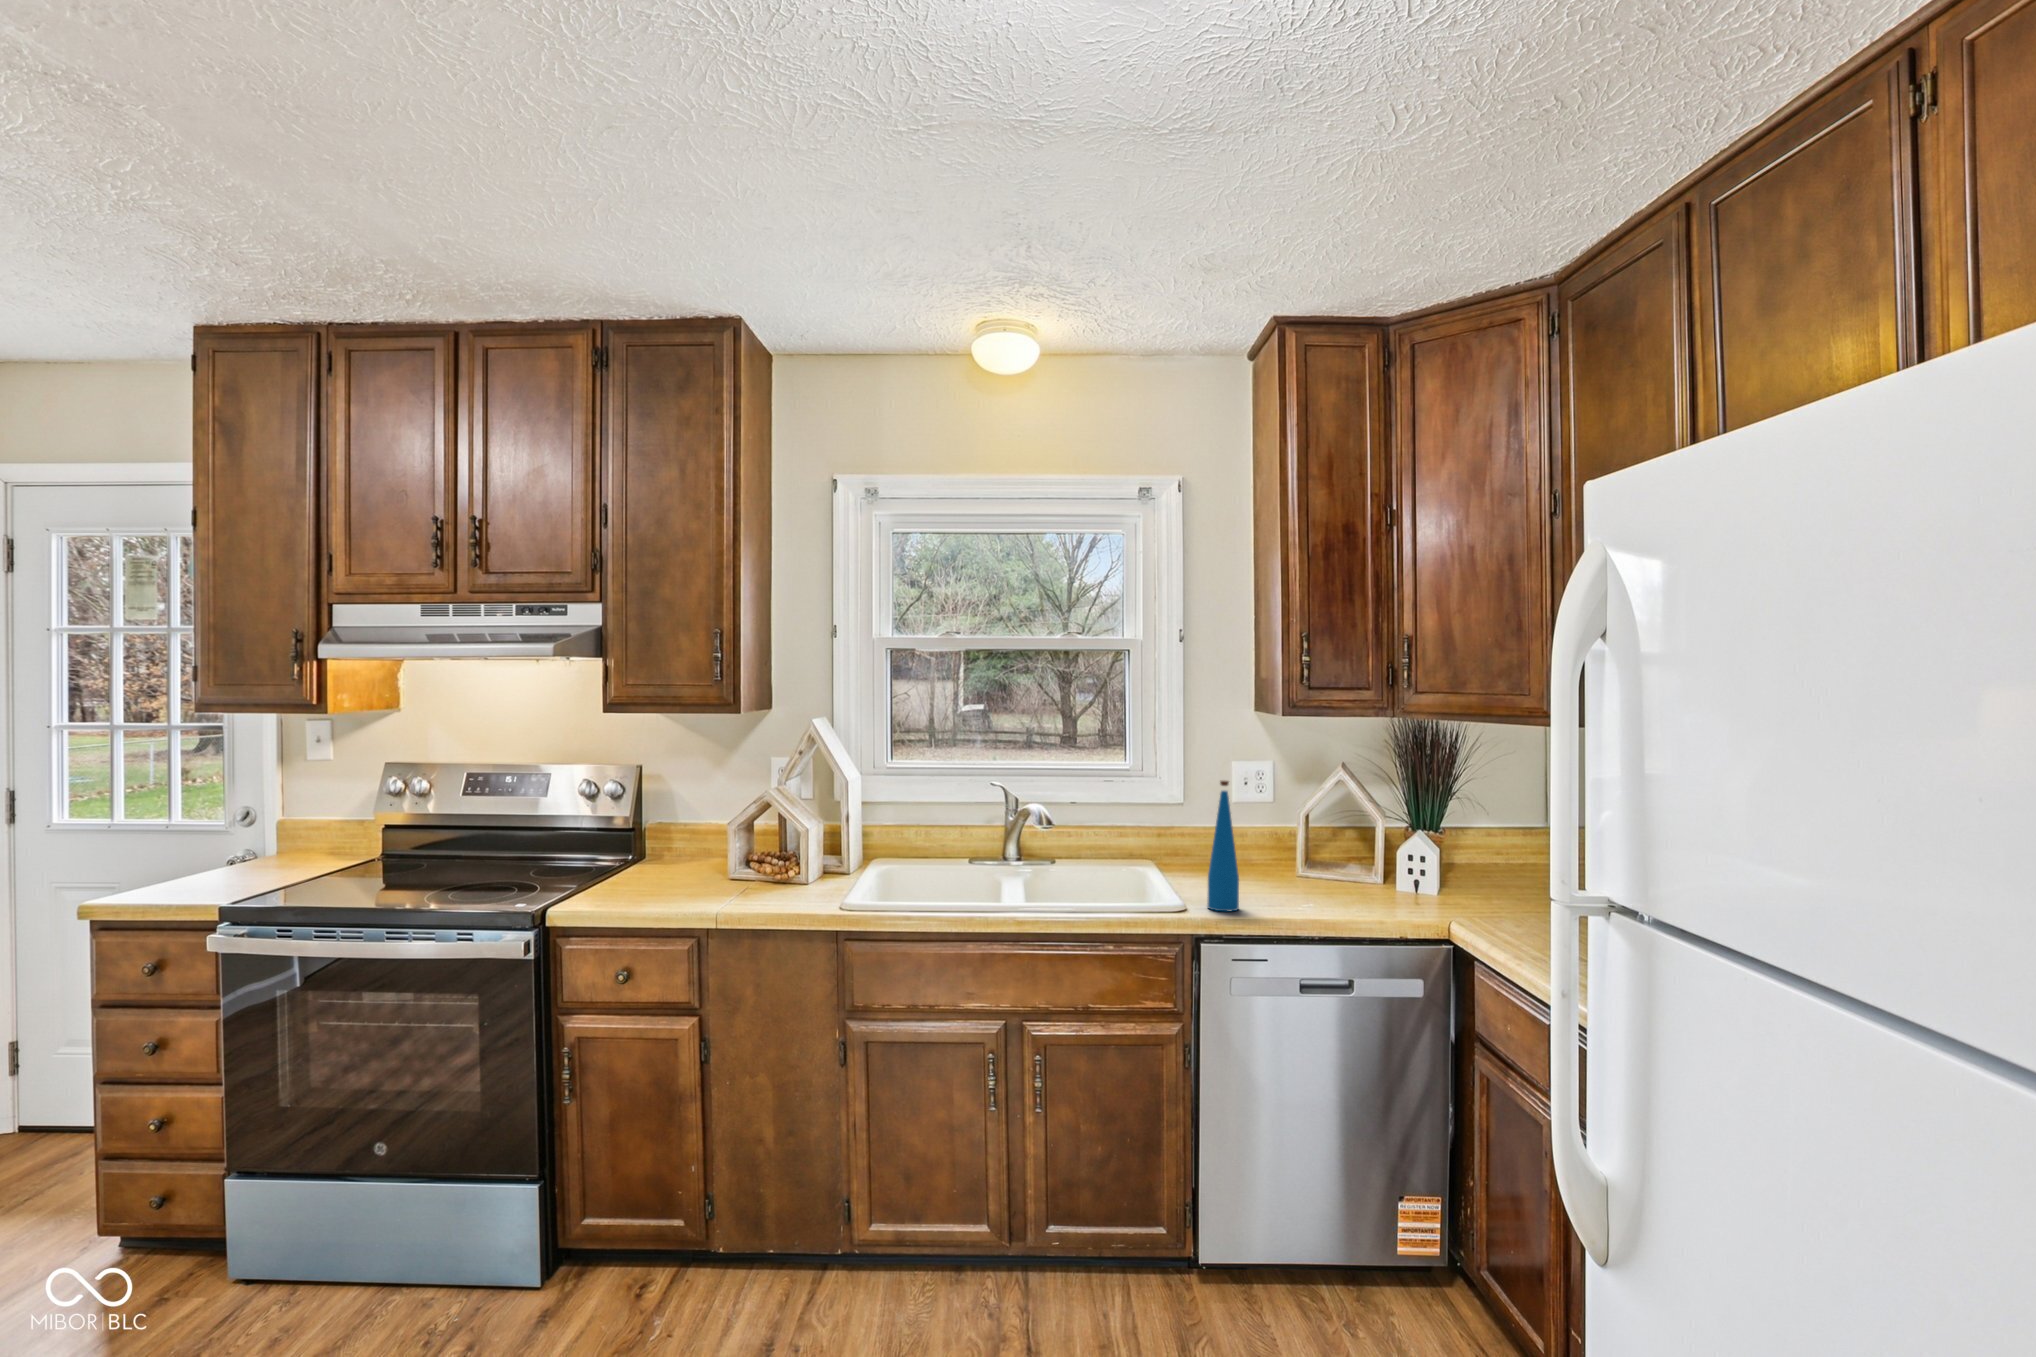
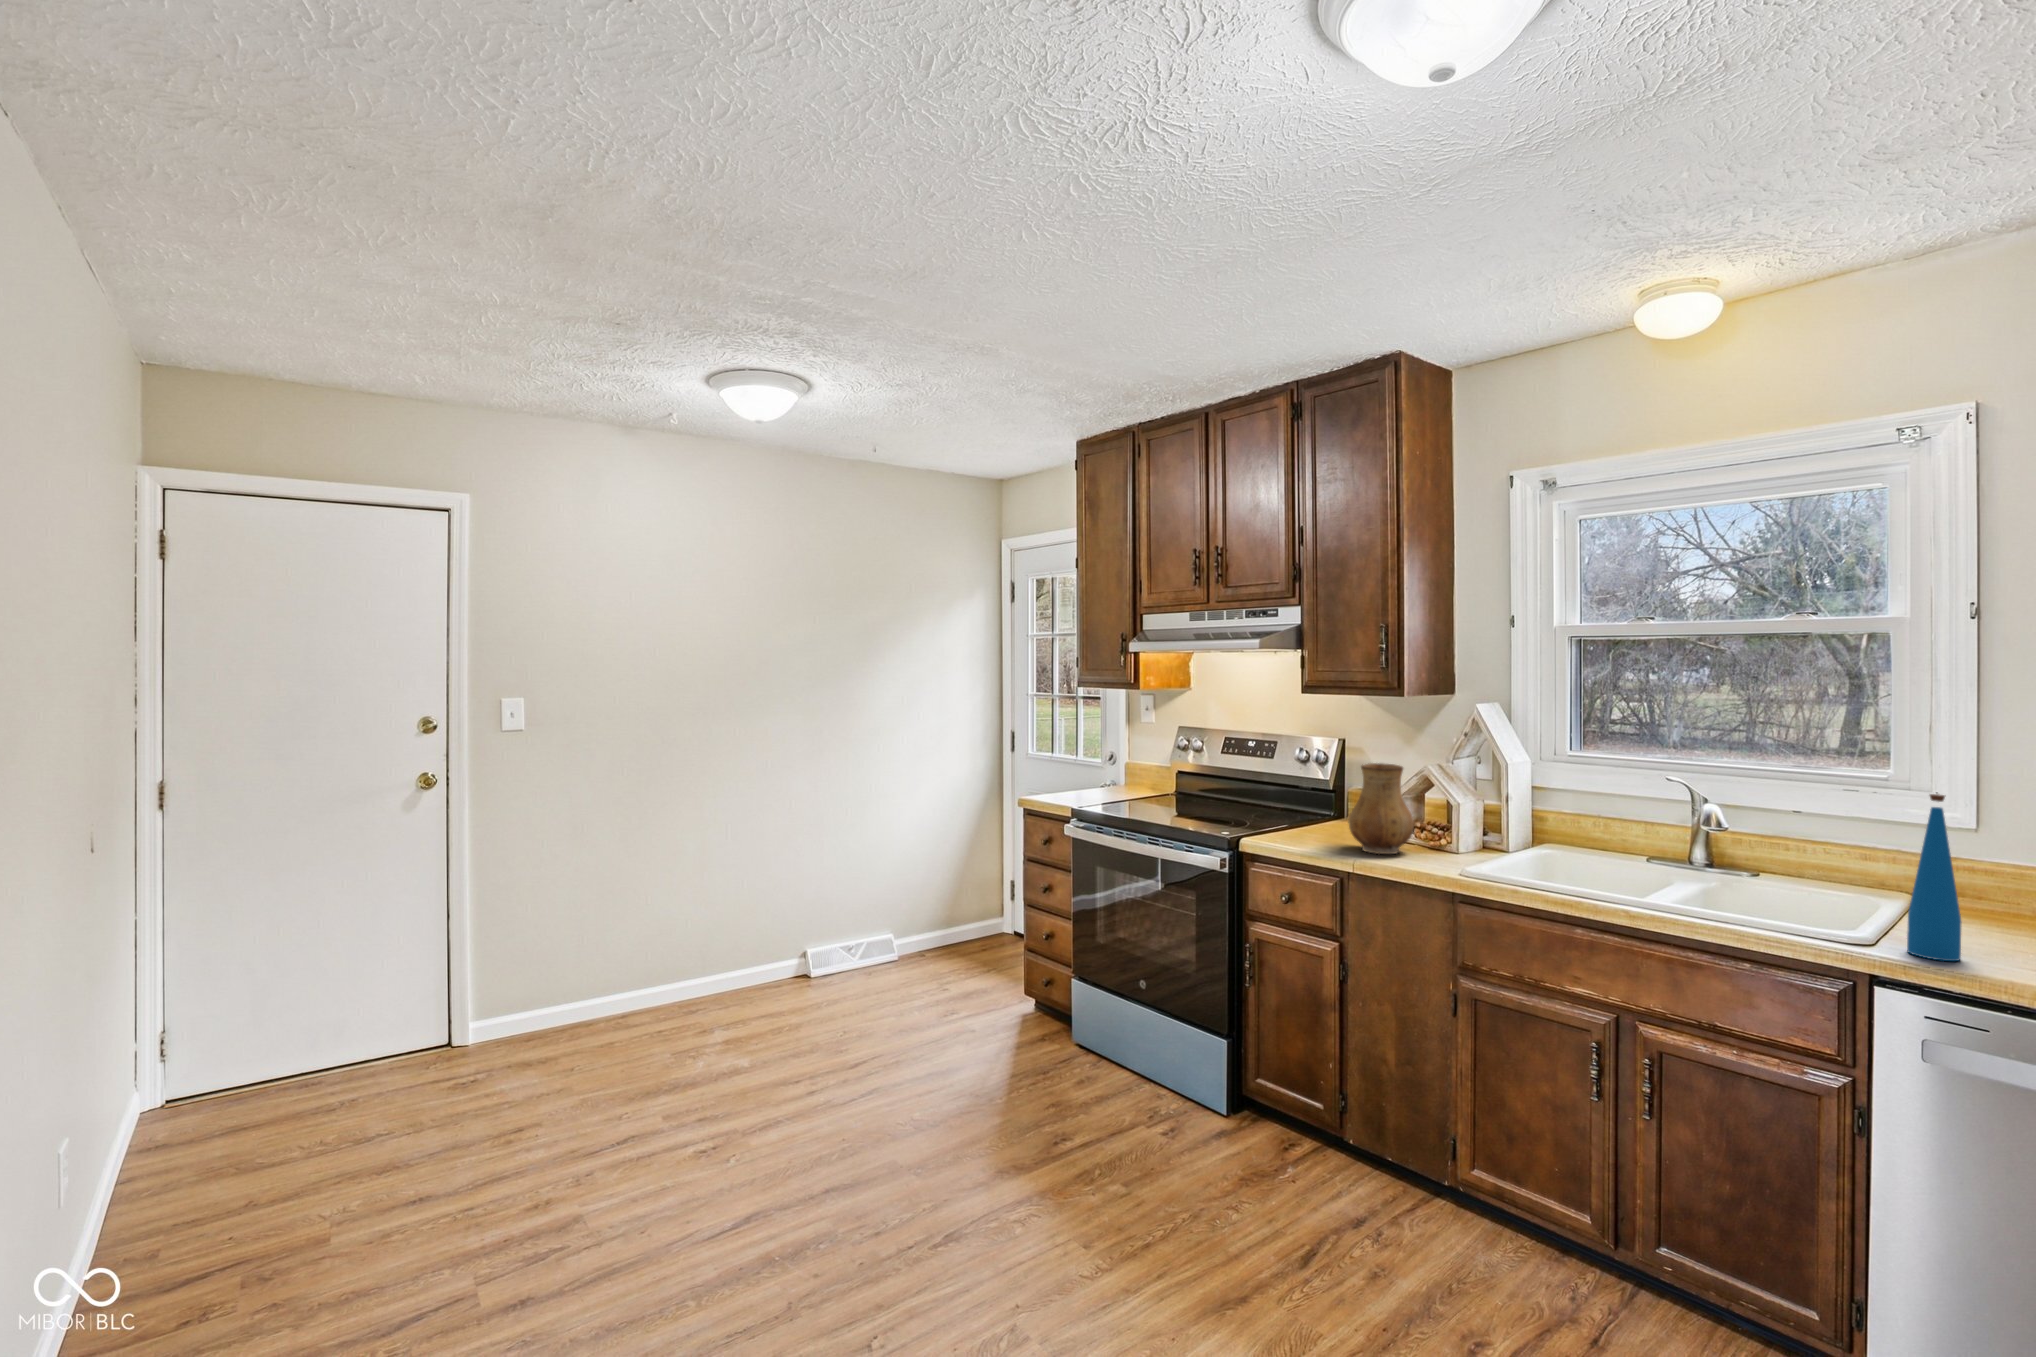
ceramic pitcher: none [701,793,775,900] -> present [1349,763,1414,854]

